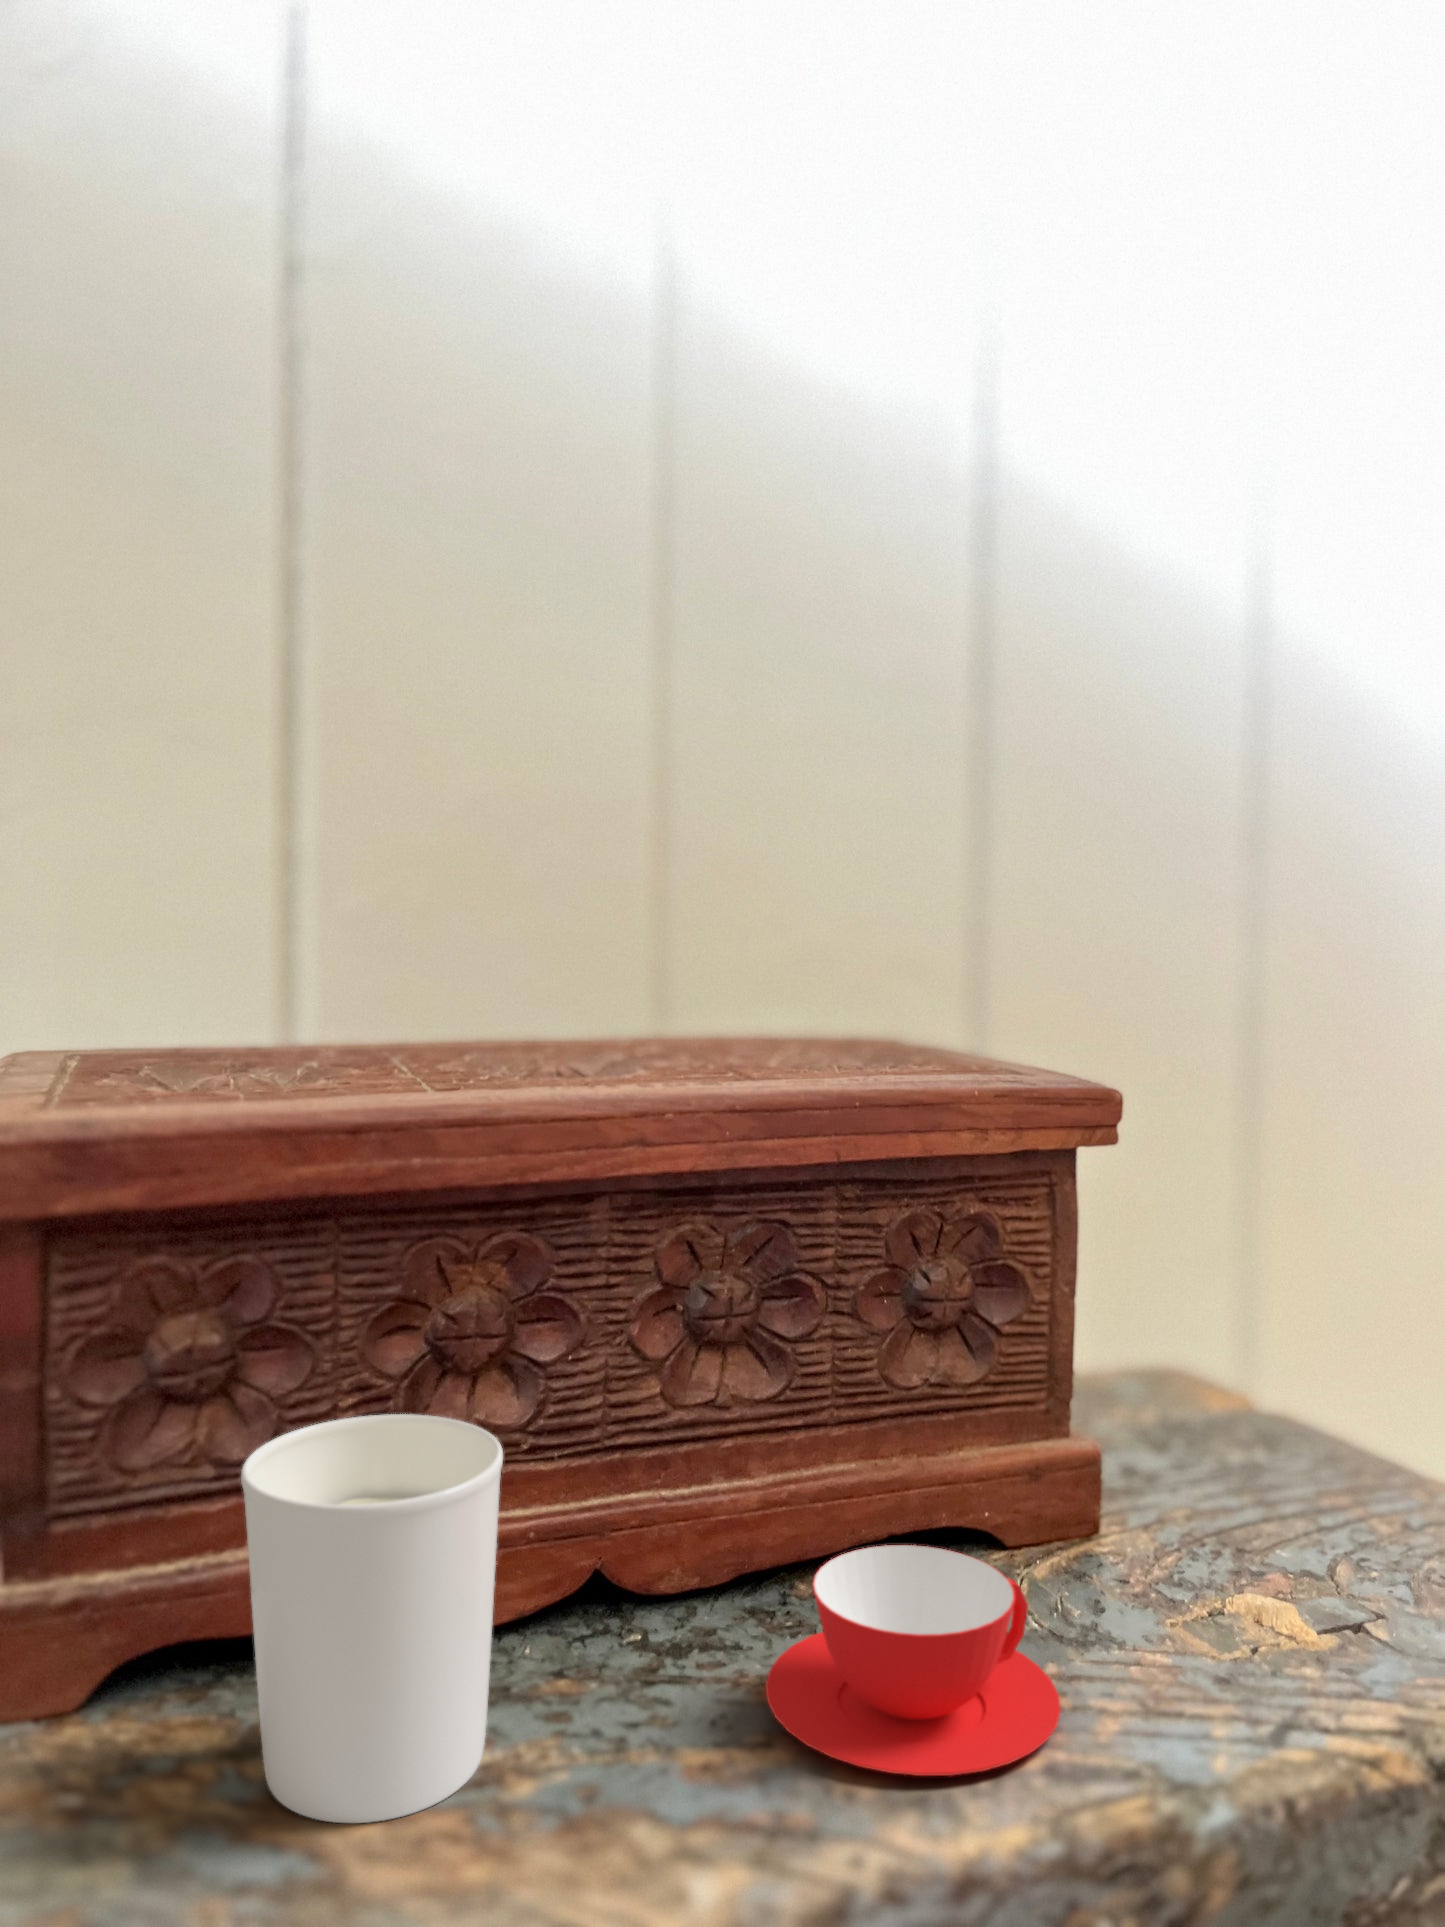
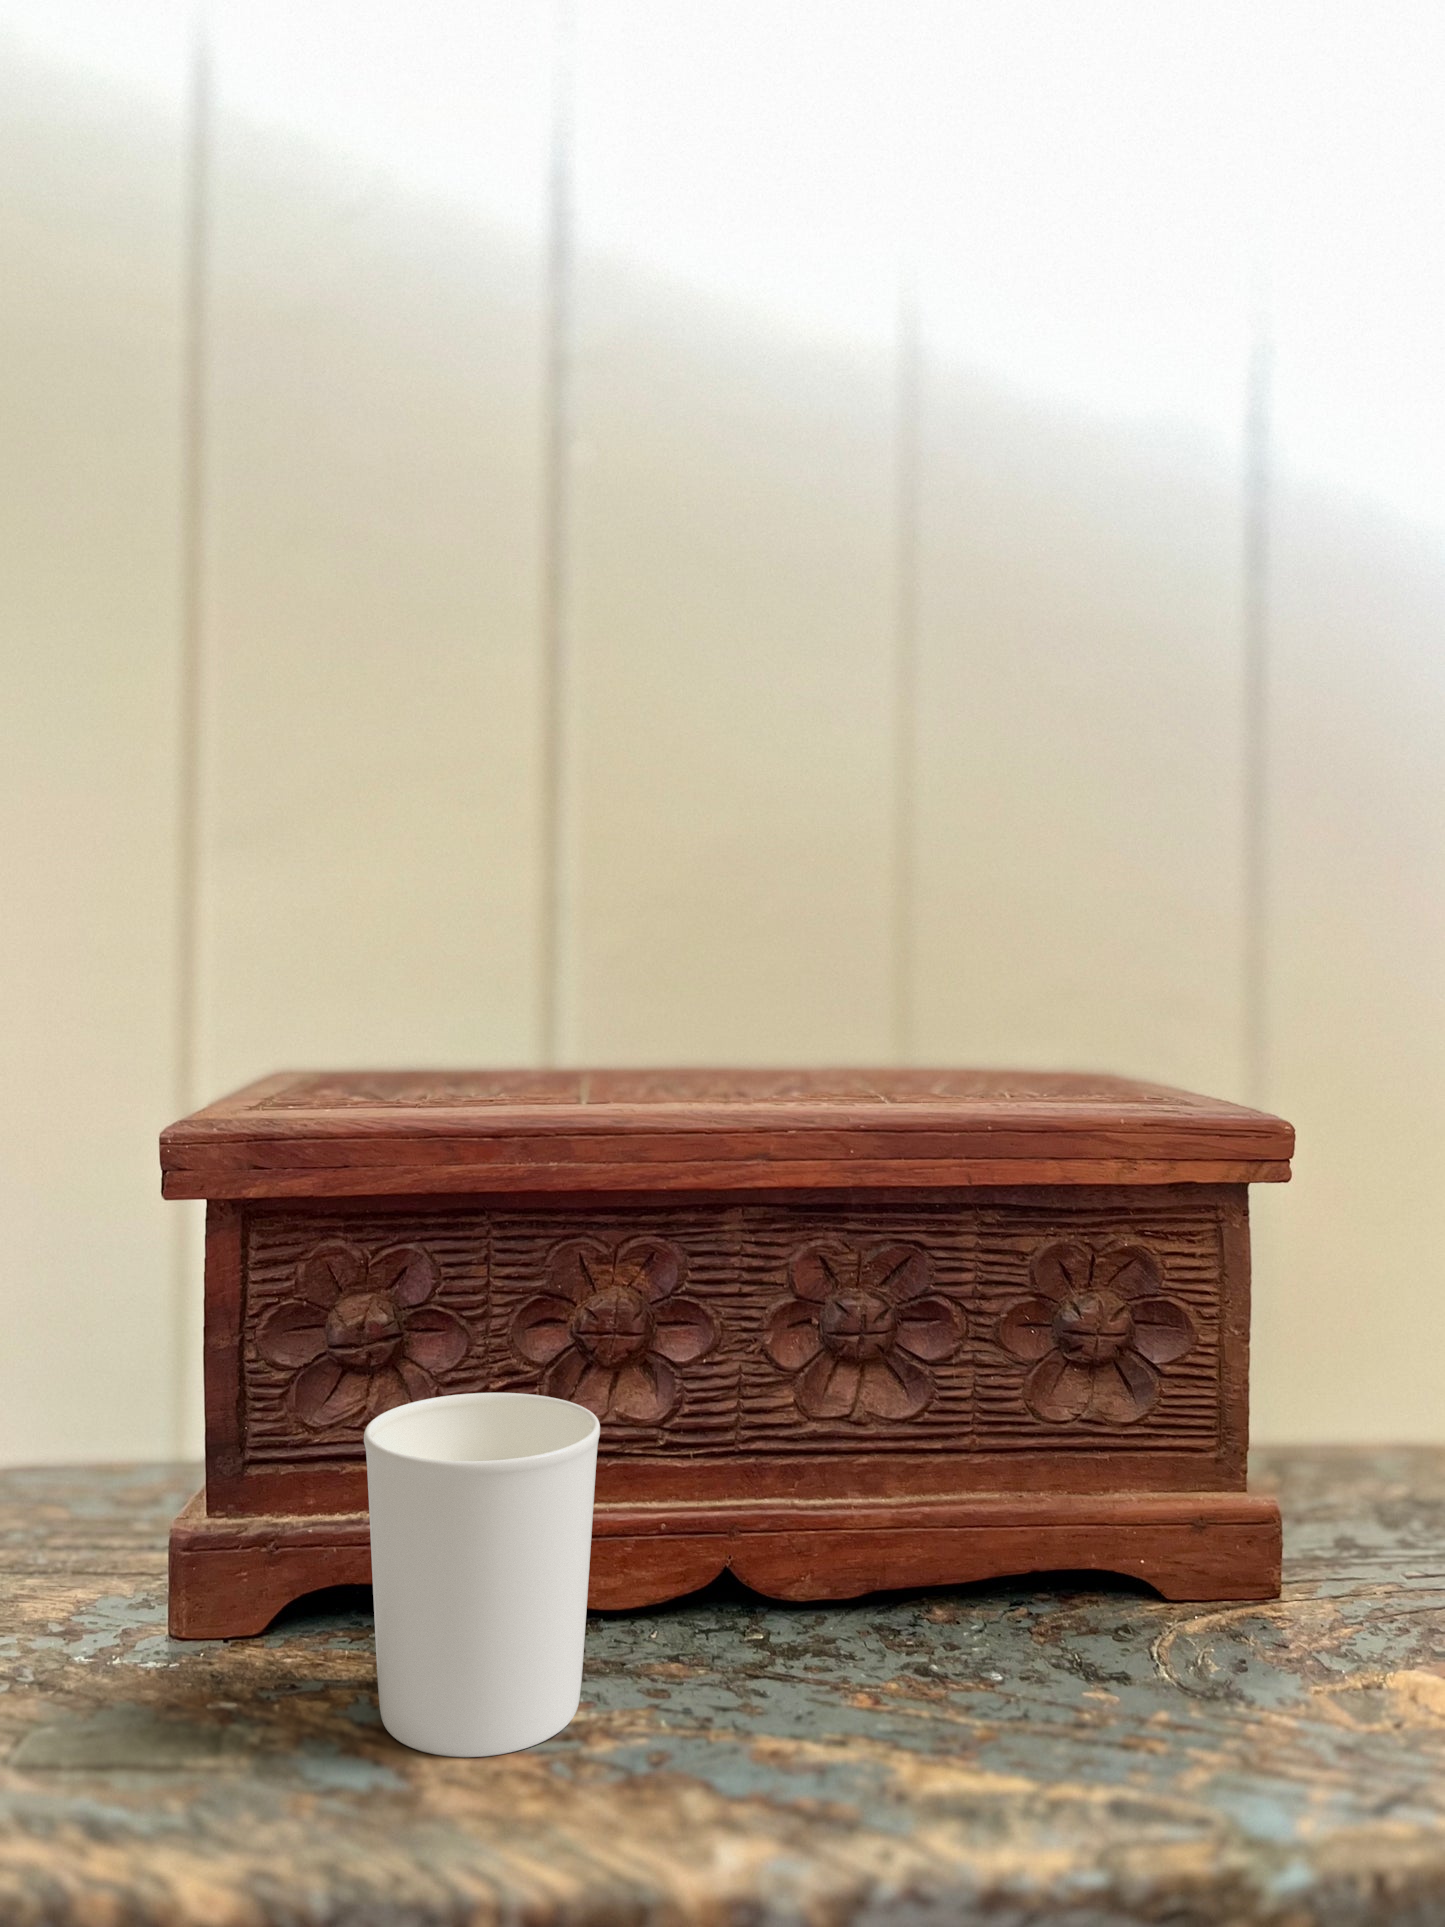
teacup: present [766,1545,1061,1776] -> none [850,1567,1148,1792]

